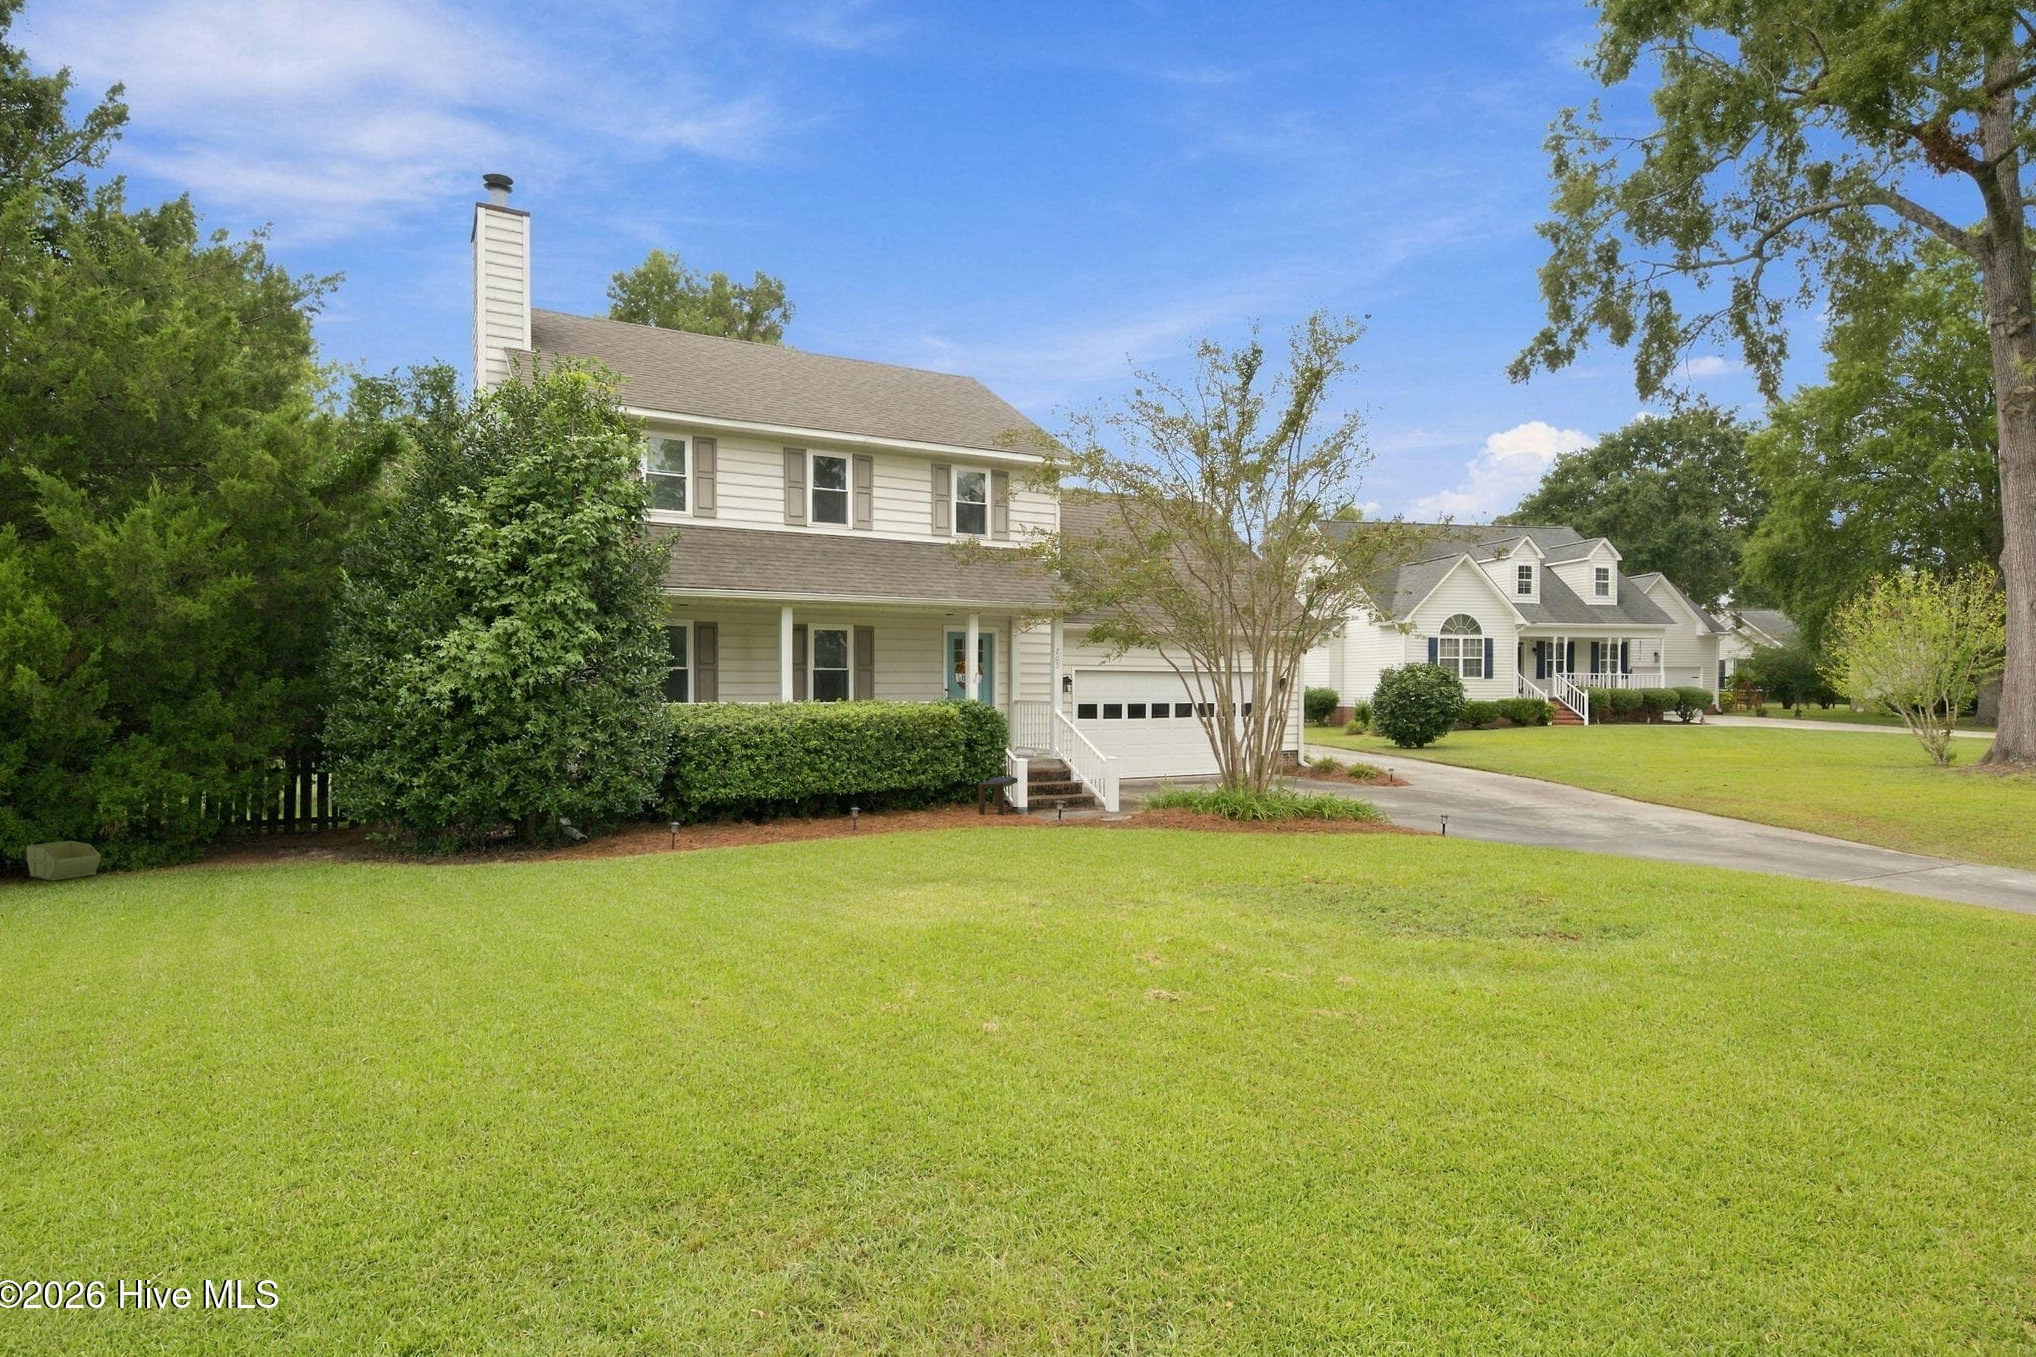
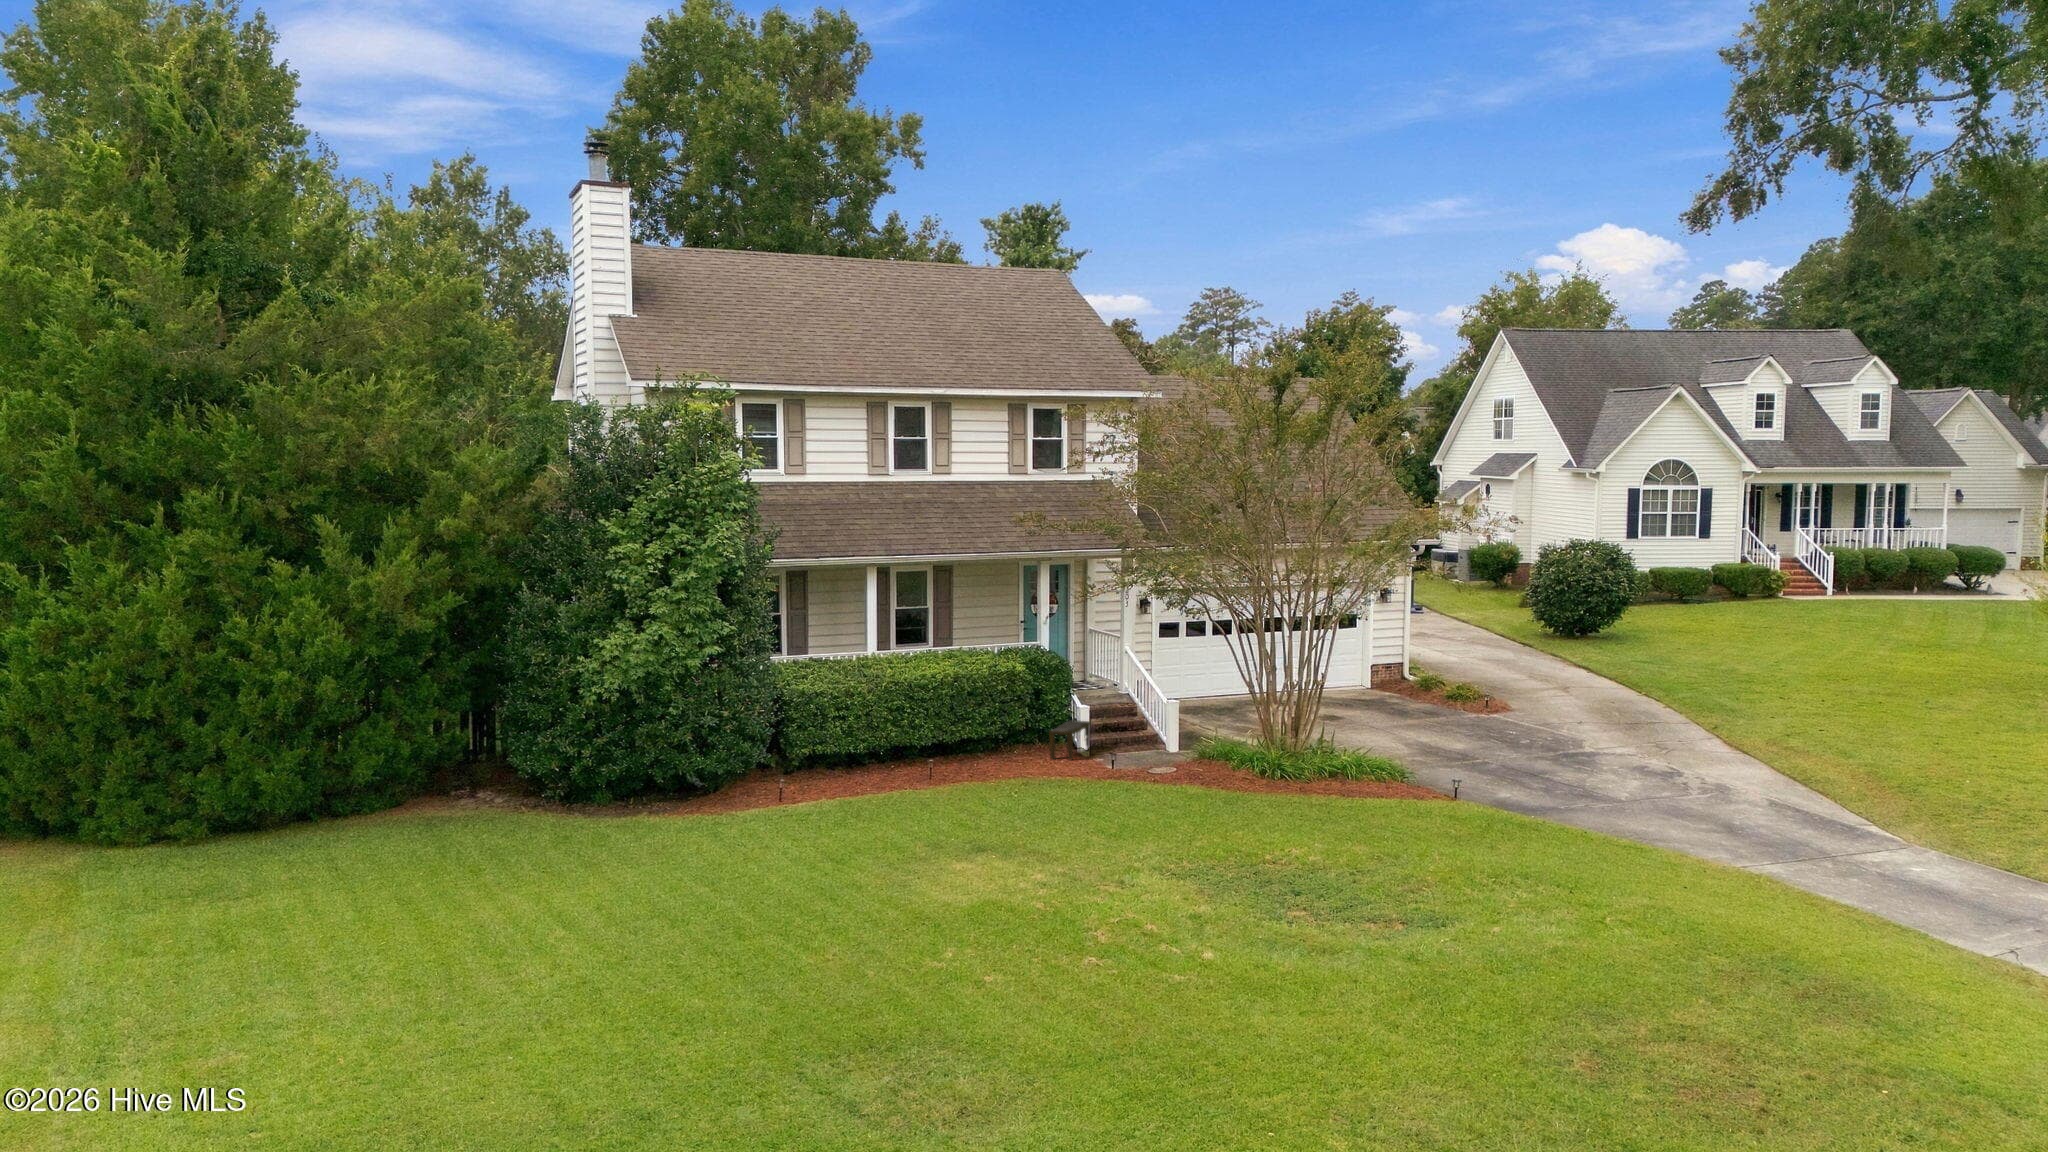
storage bin: present [26,841,101,881] -> none [304,806,357,840]

